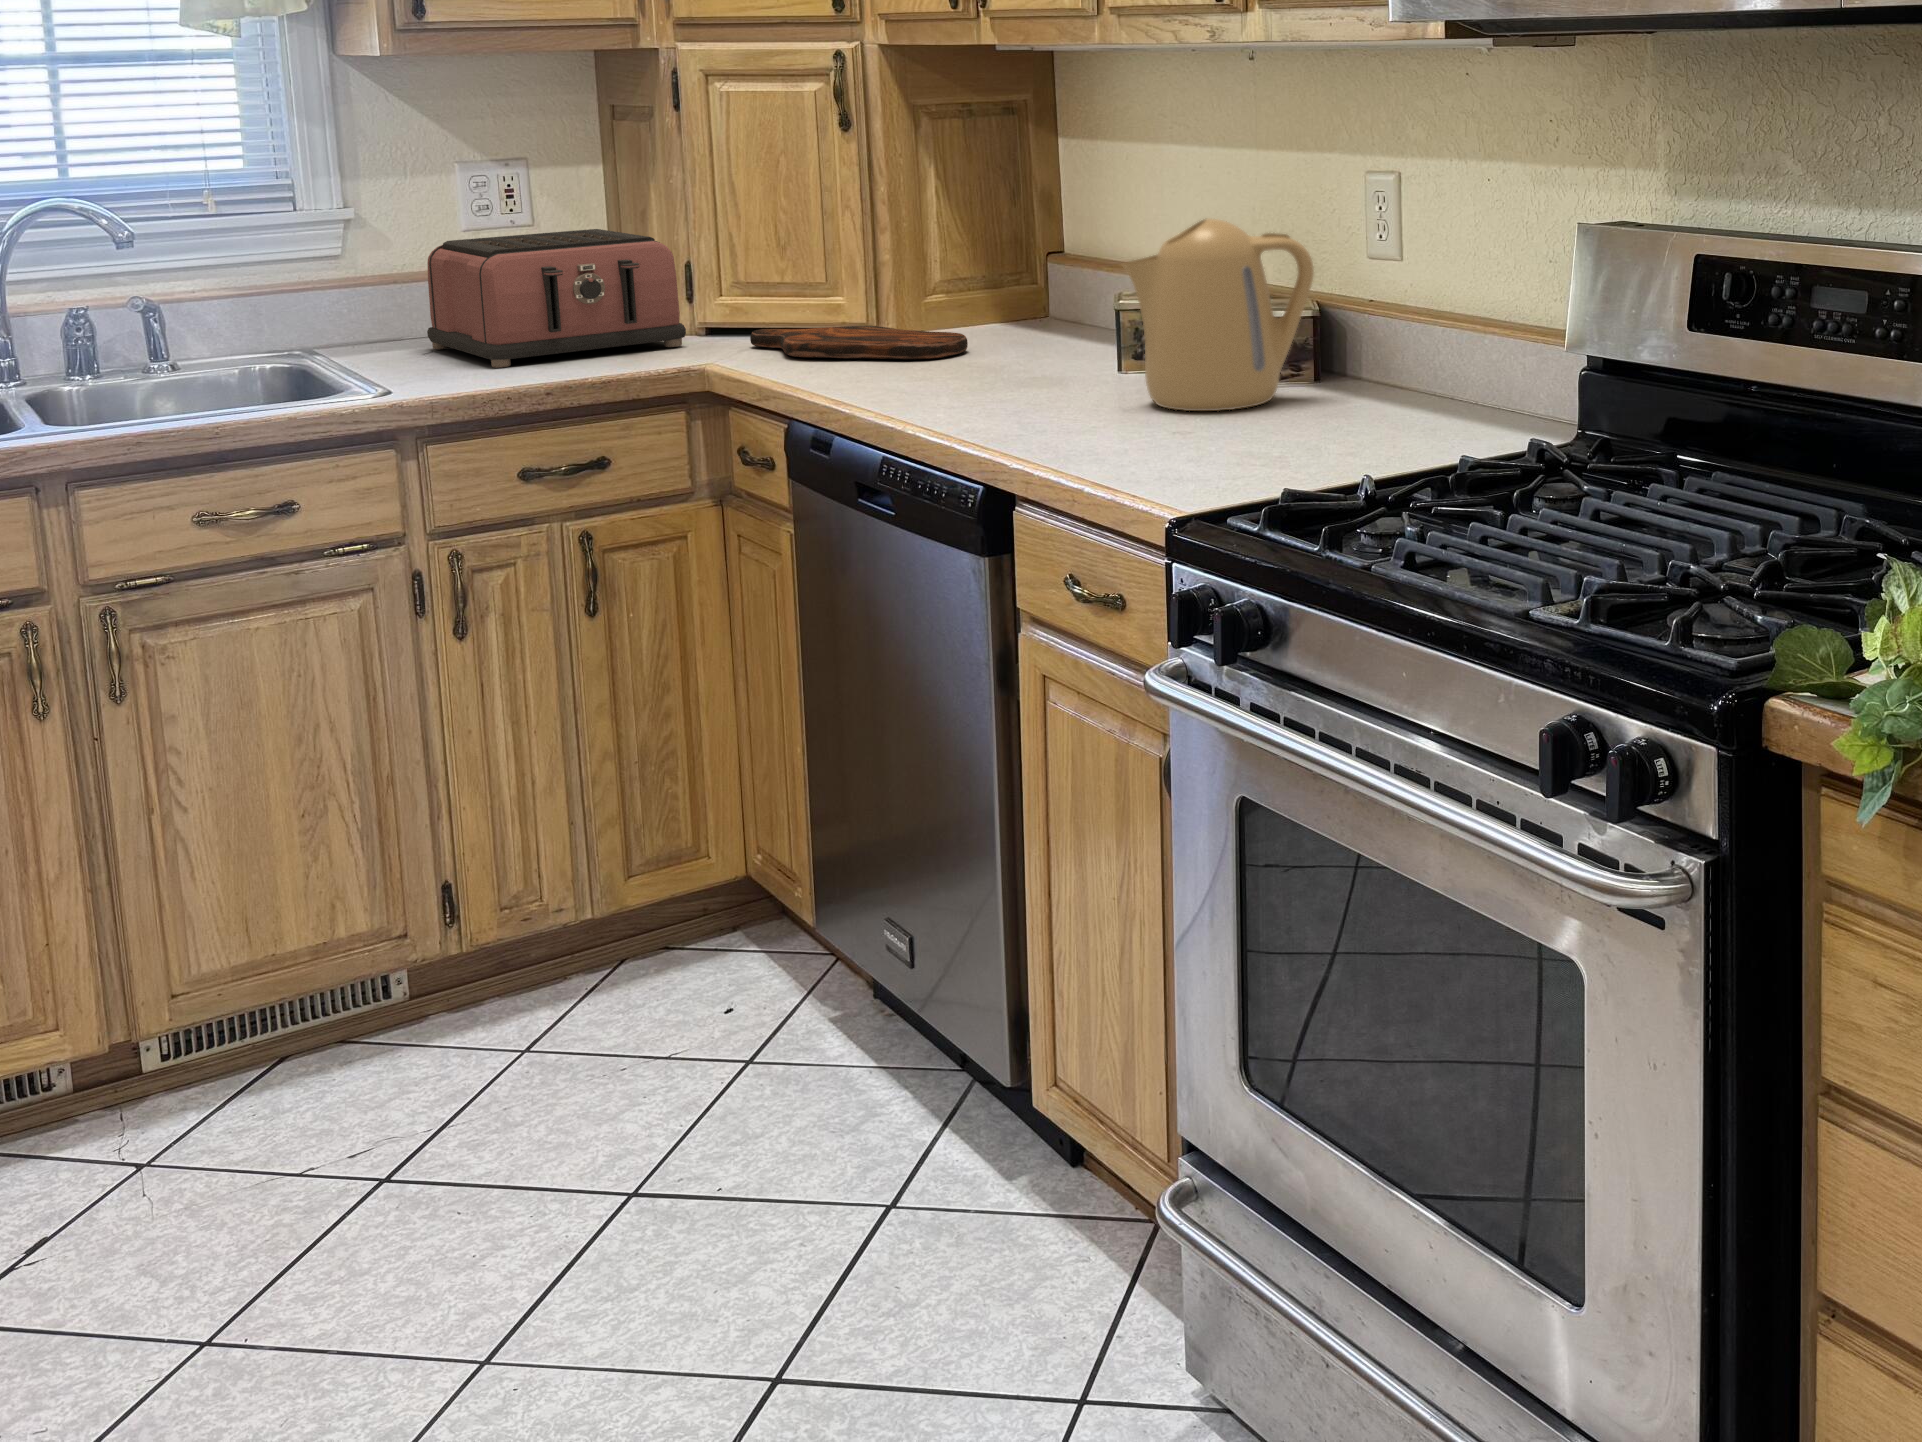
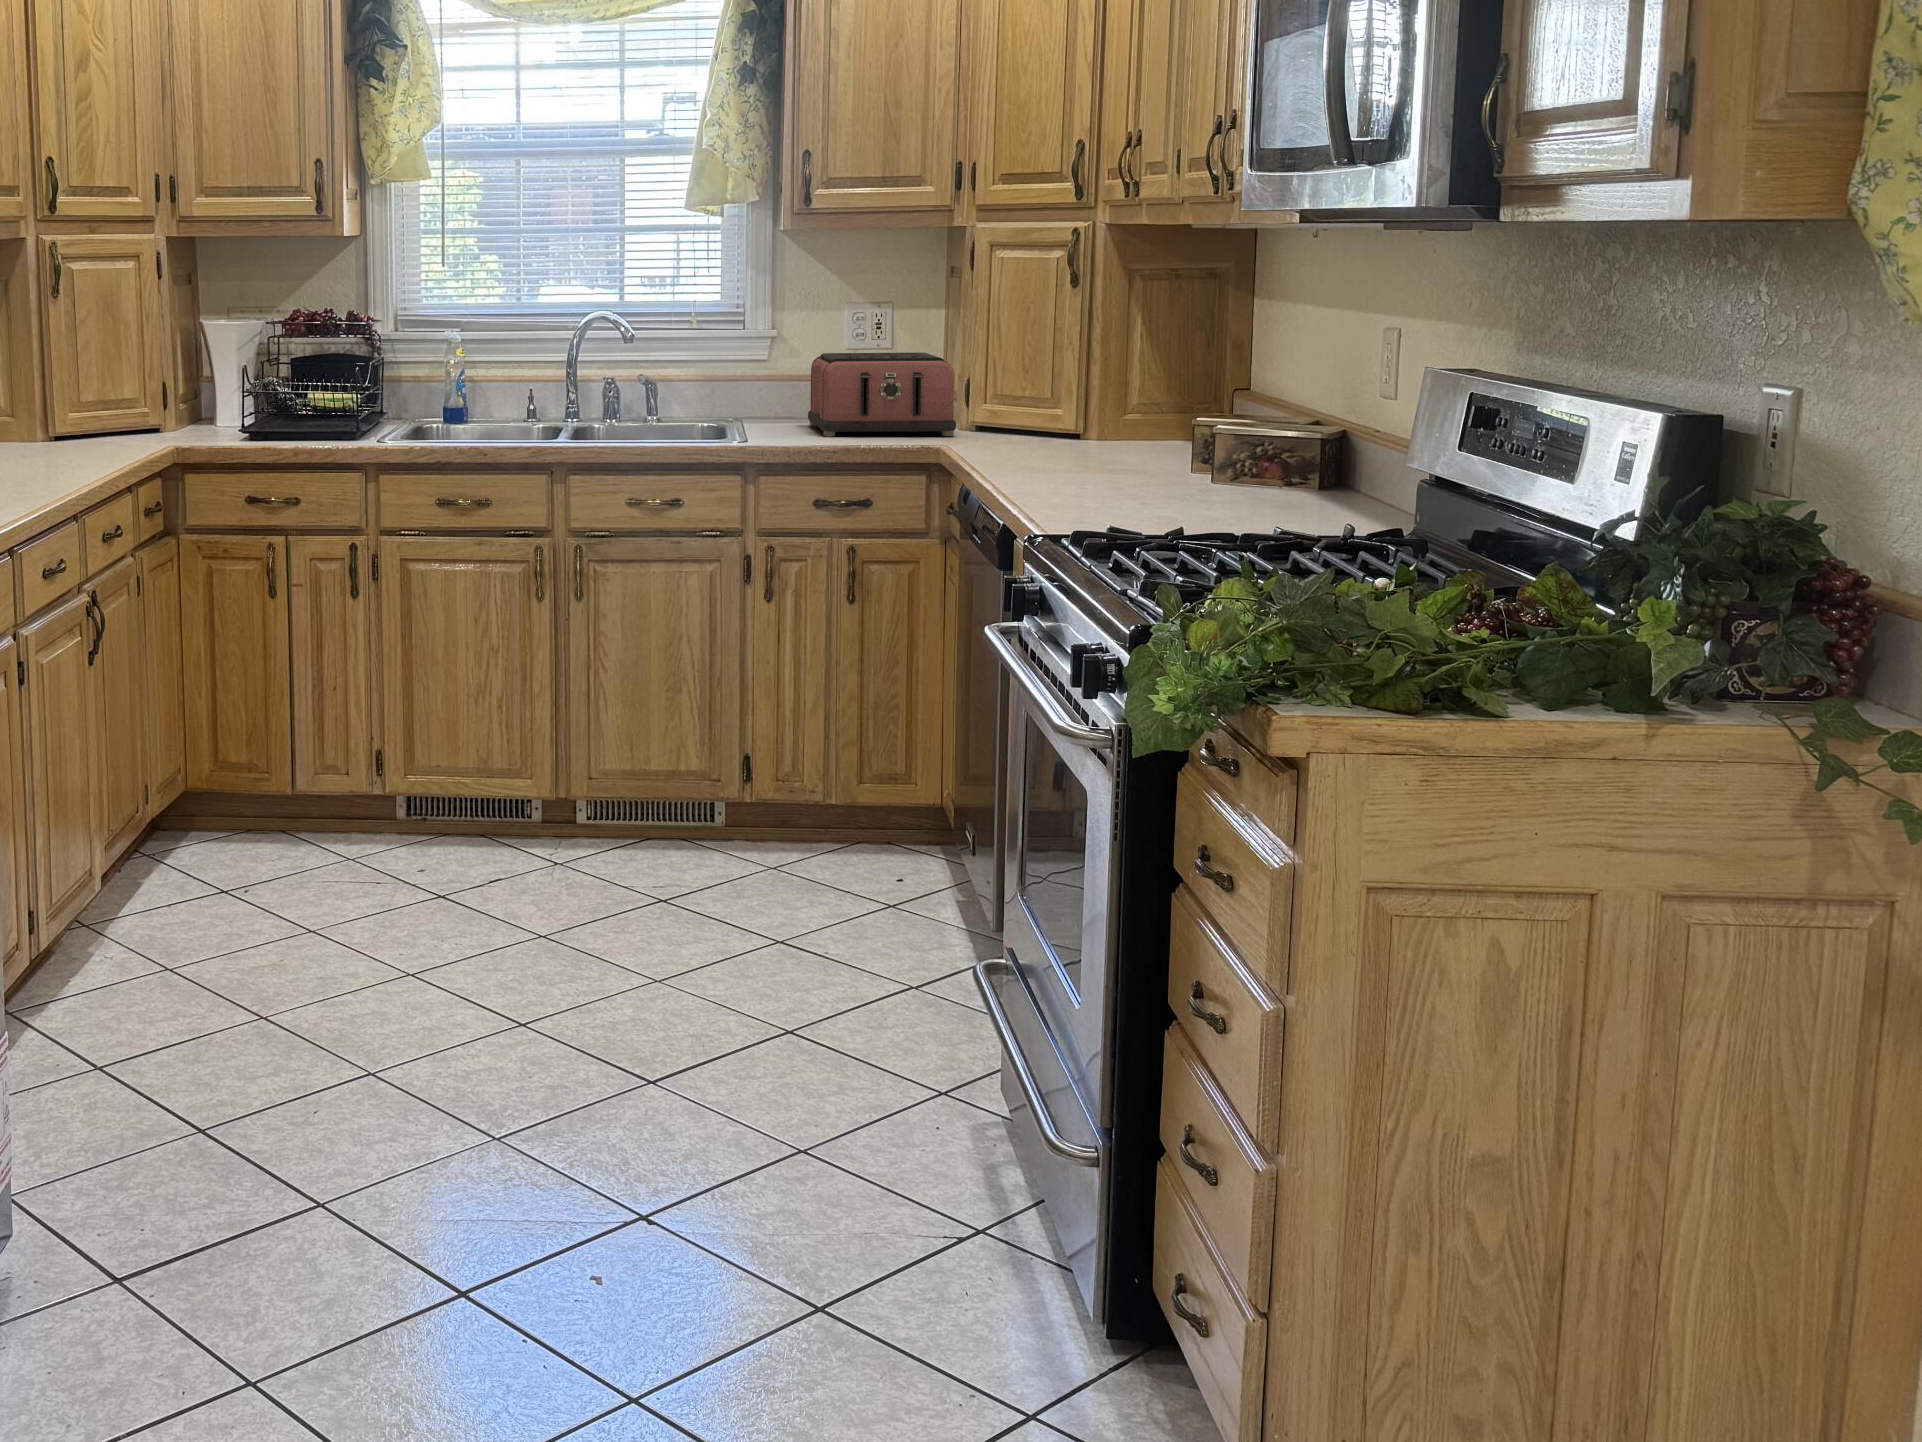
kettle: present [1122,218,1314,411] -> none [1152,355,1298,496]
cutting board: present [750,326,968,359] -> none [993,429,1127,456]

